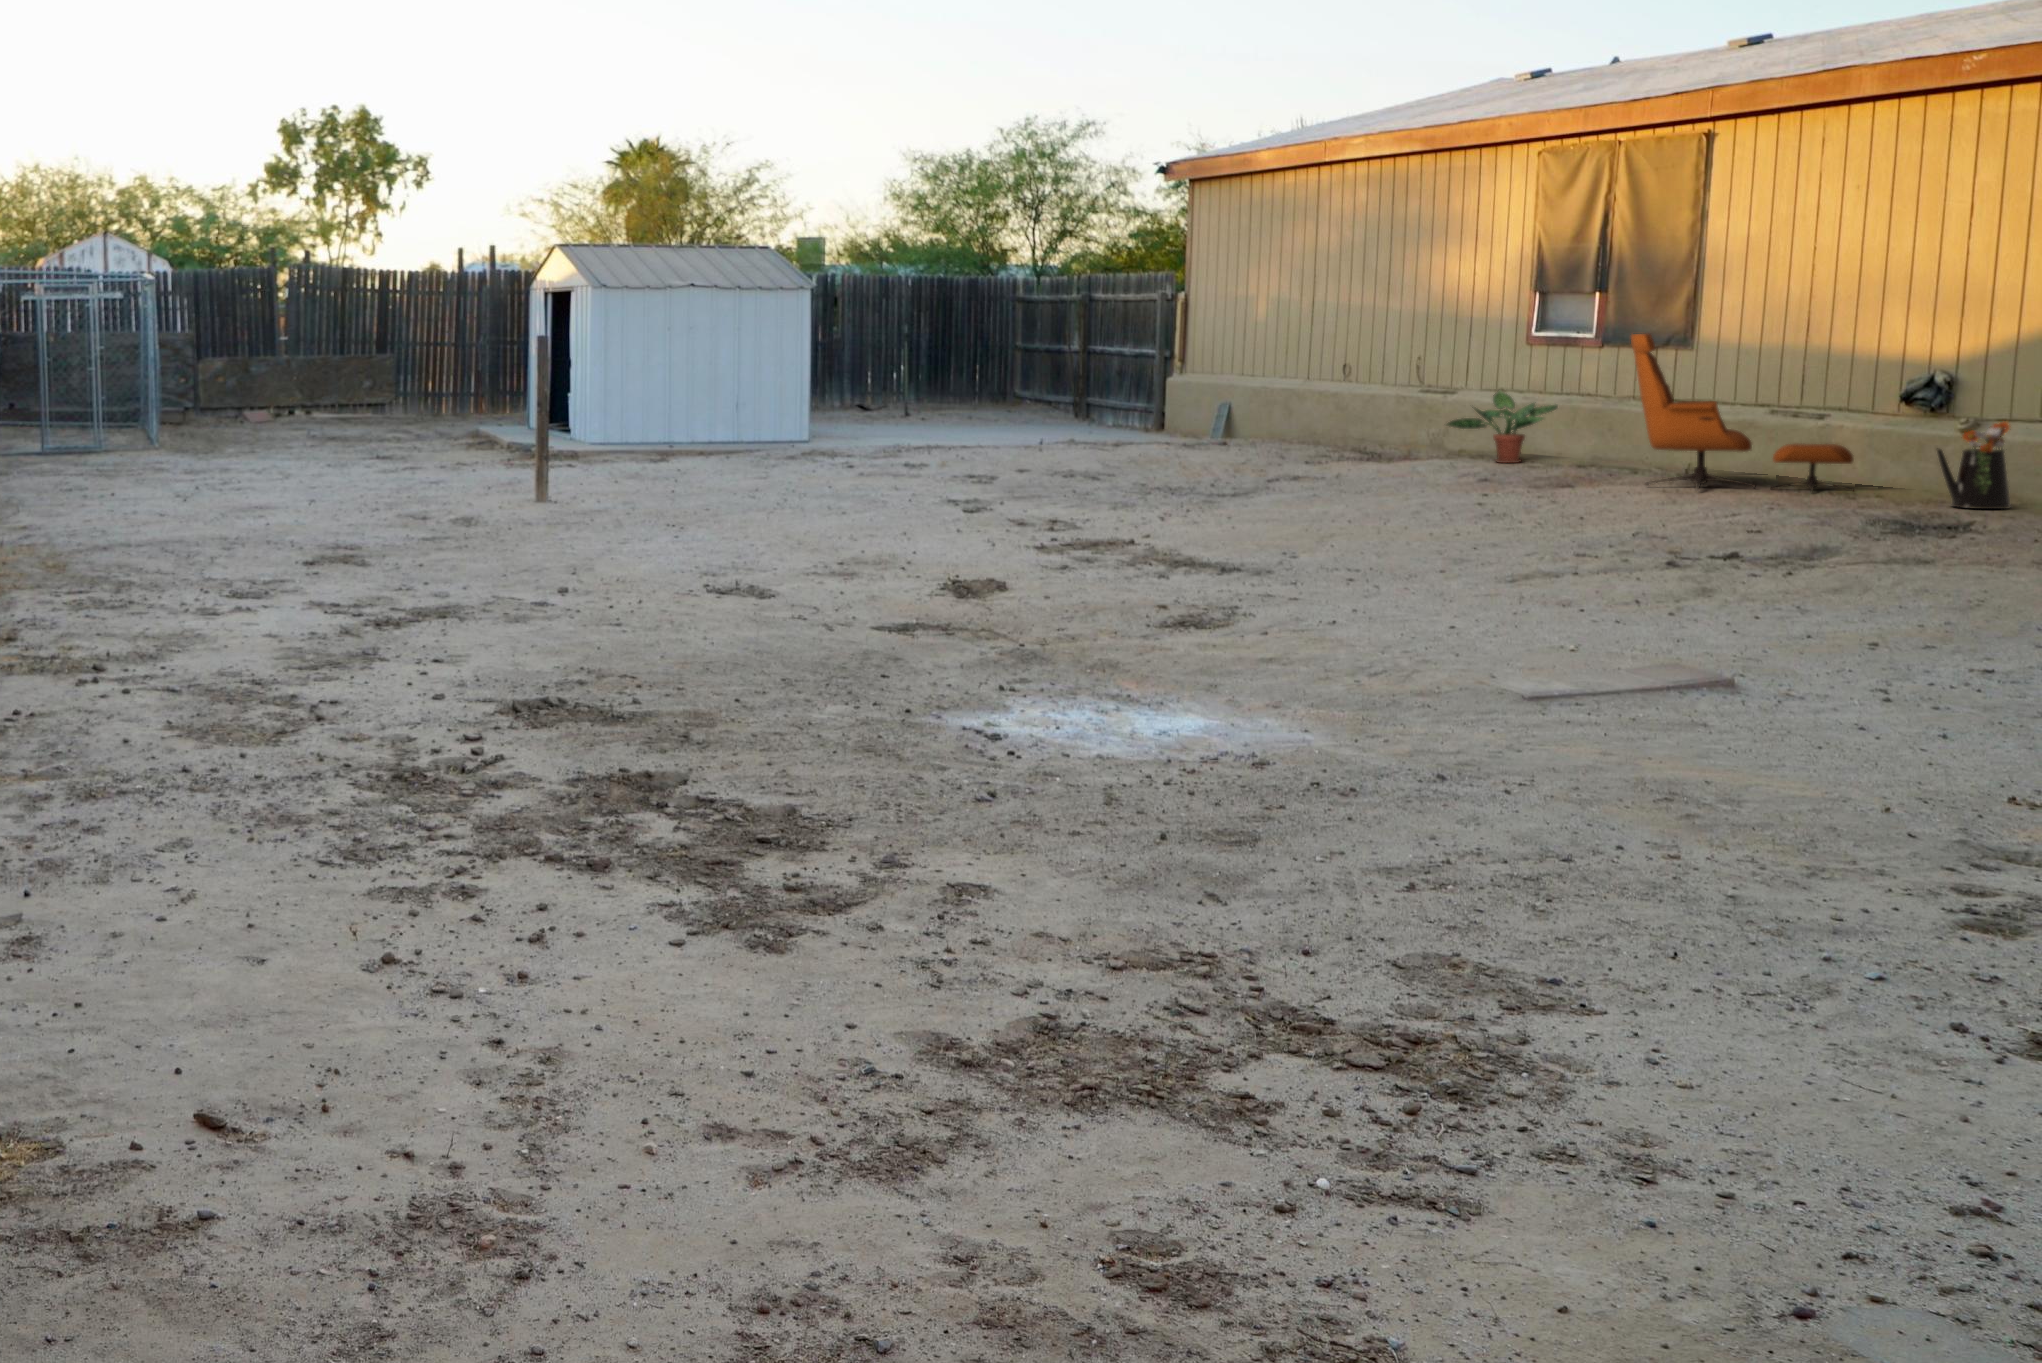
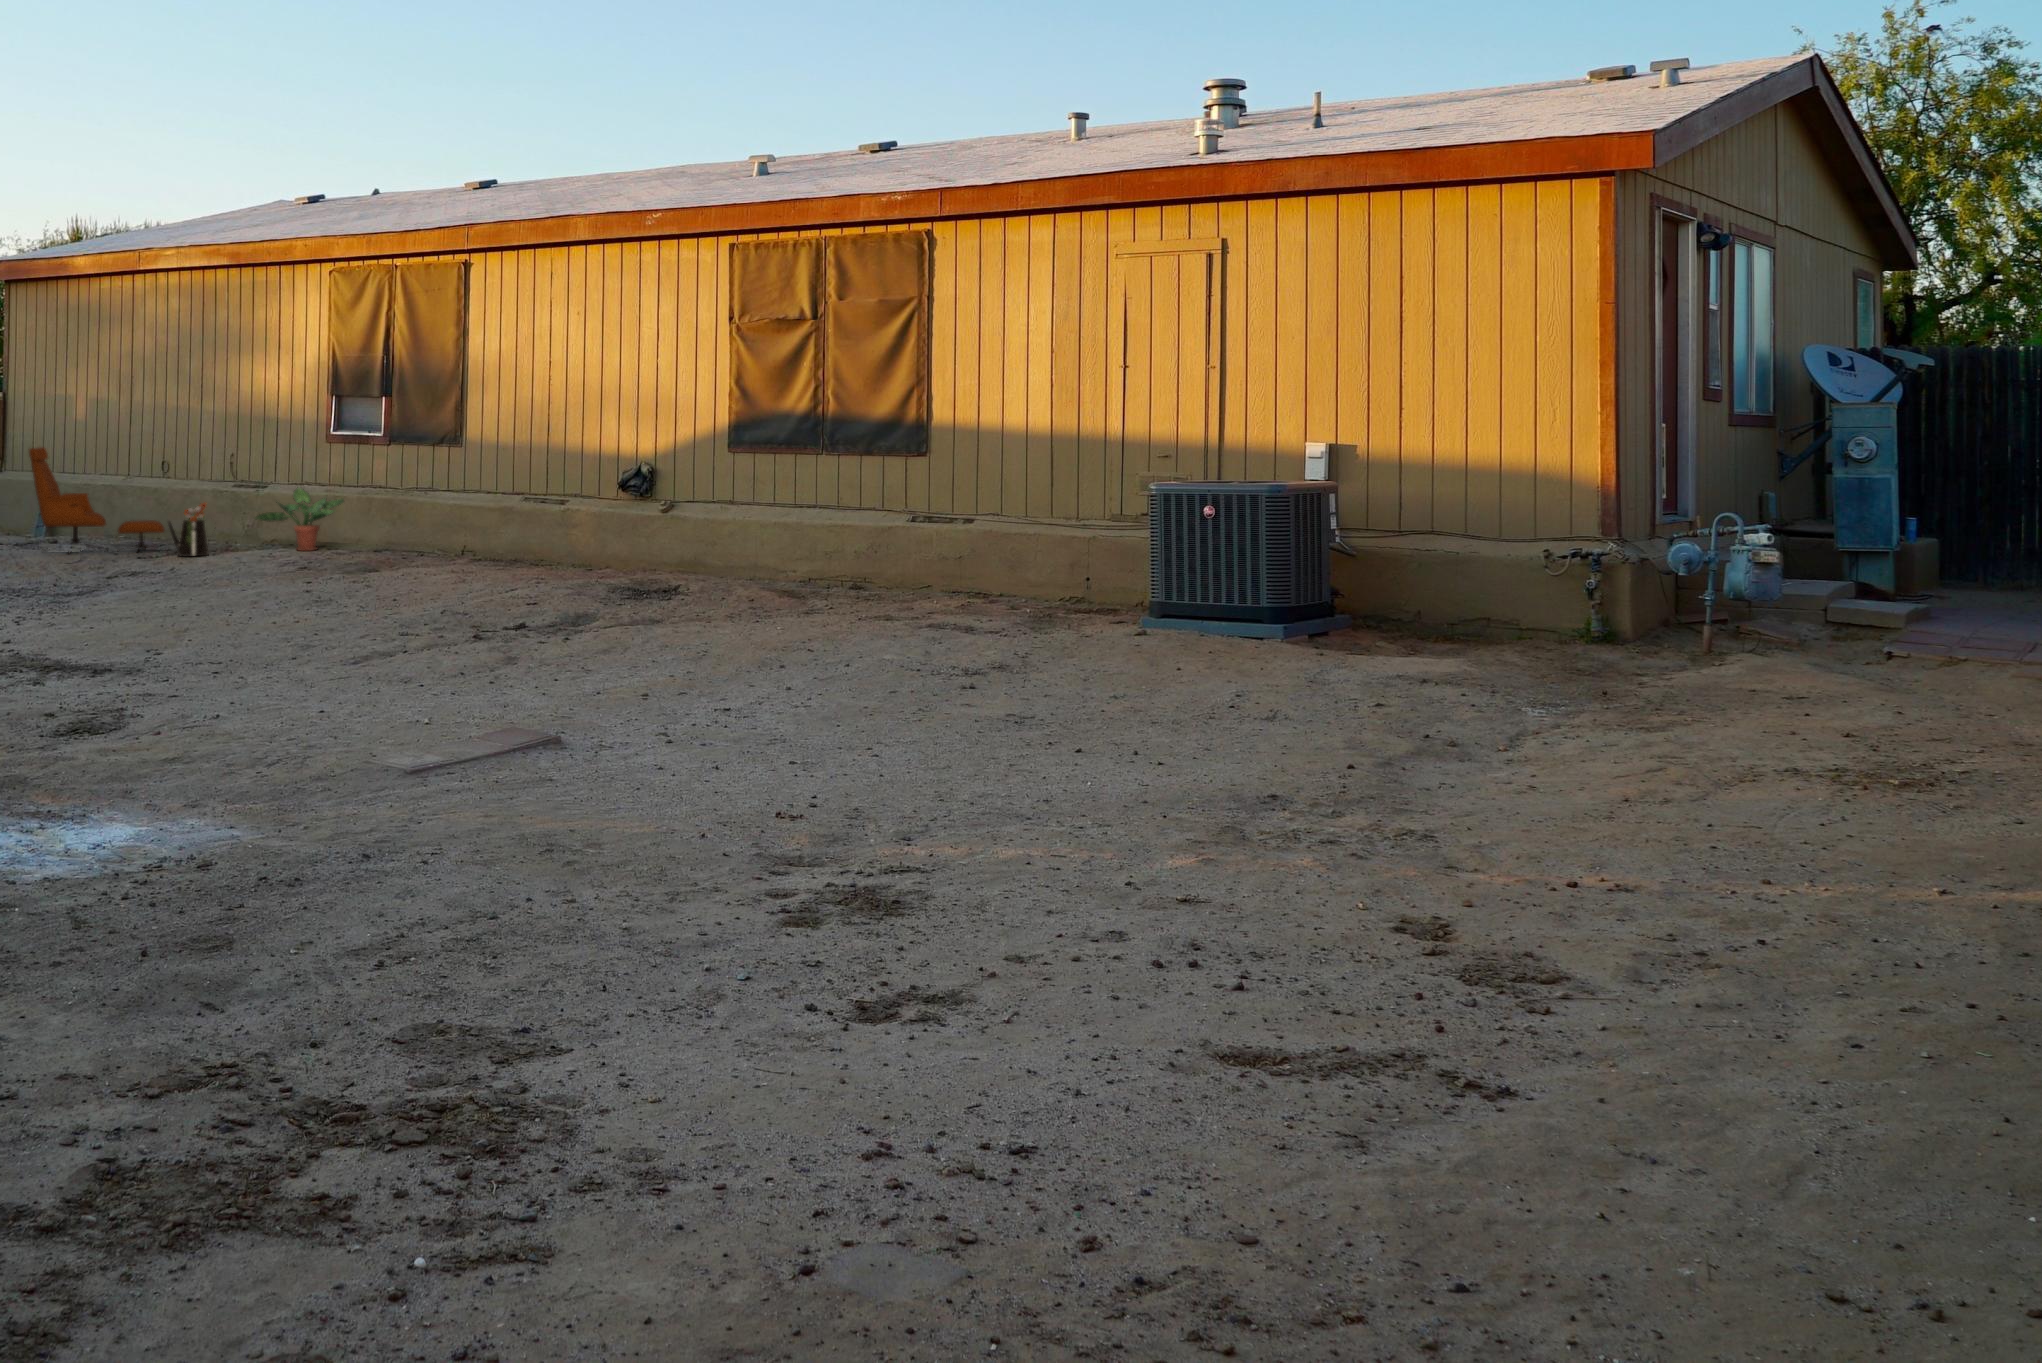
lounge chair: present [1631,334,1854,492] -> present [28,447,164,552]
watering can: present [1937,422,2011,509] -> present [168,503,215,557]

